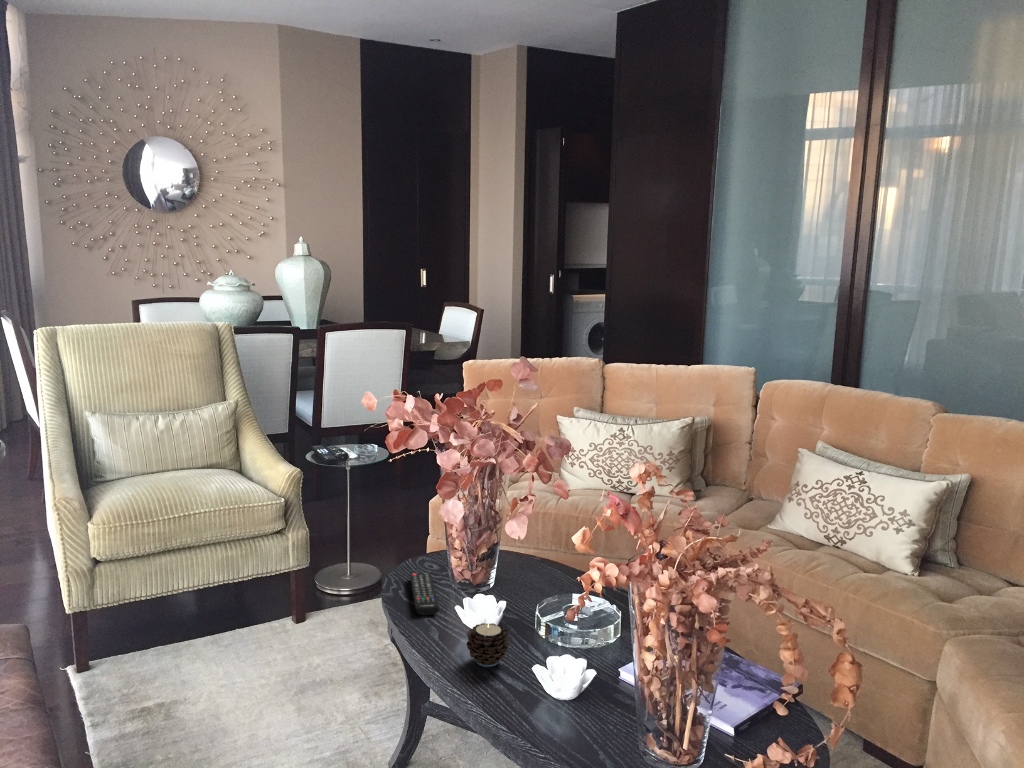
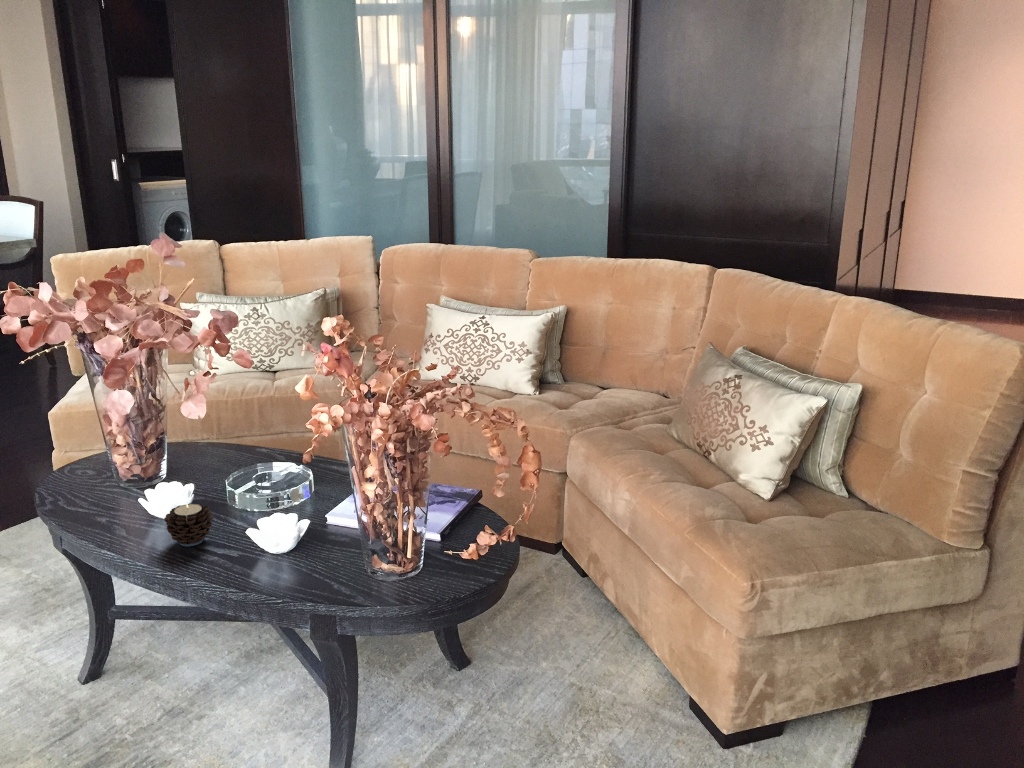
remote control: present [410,572,439,615] -> none [66,476,117,518]

